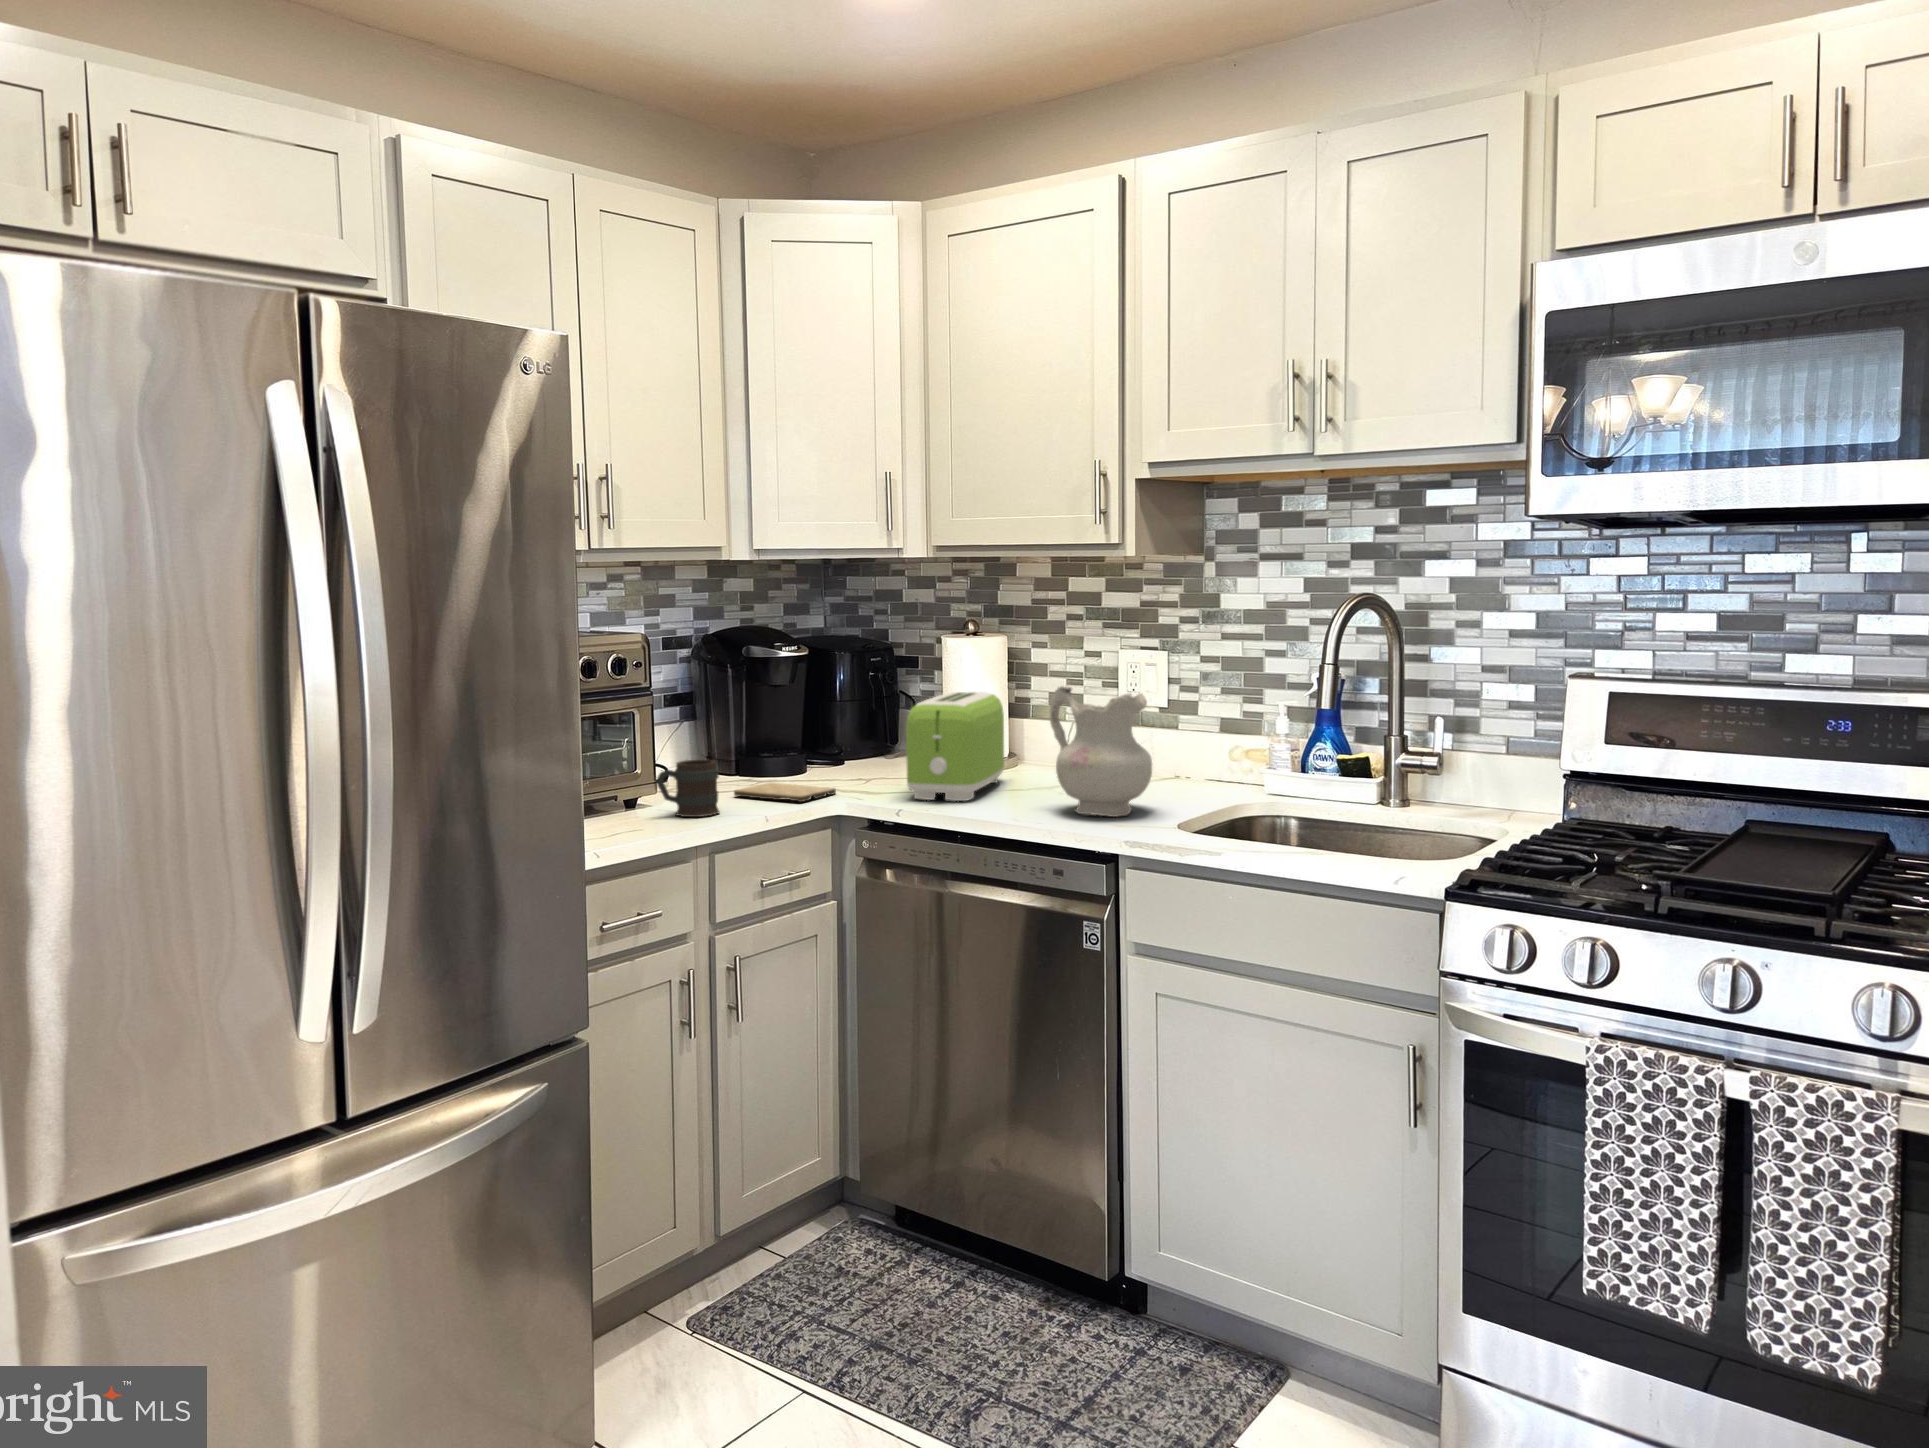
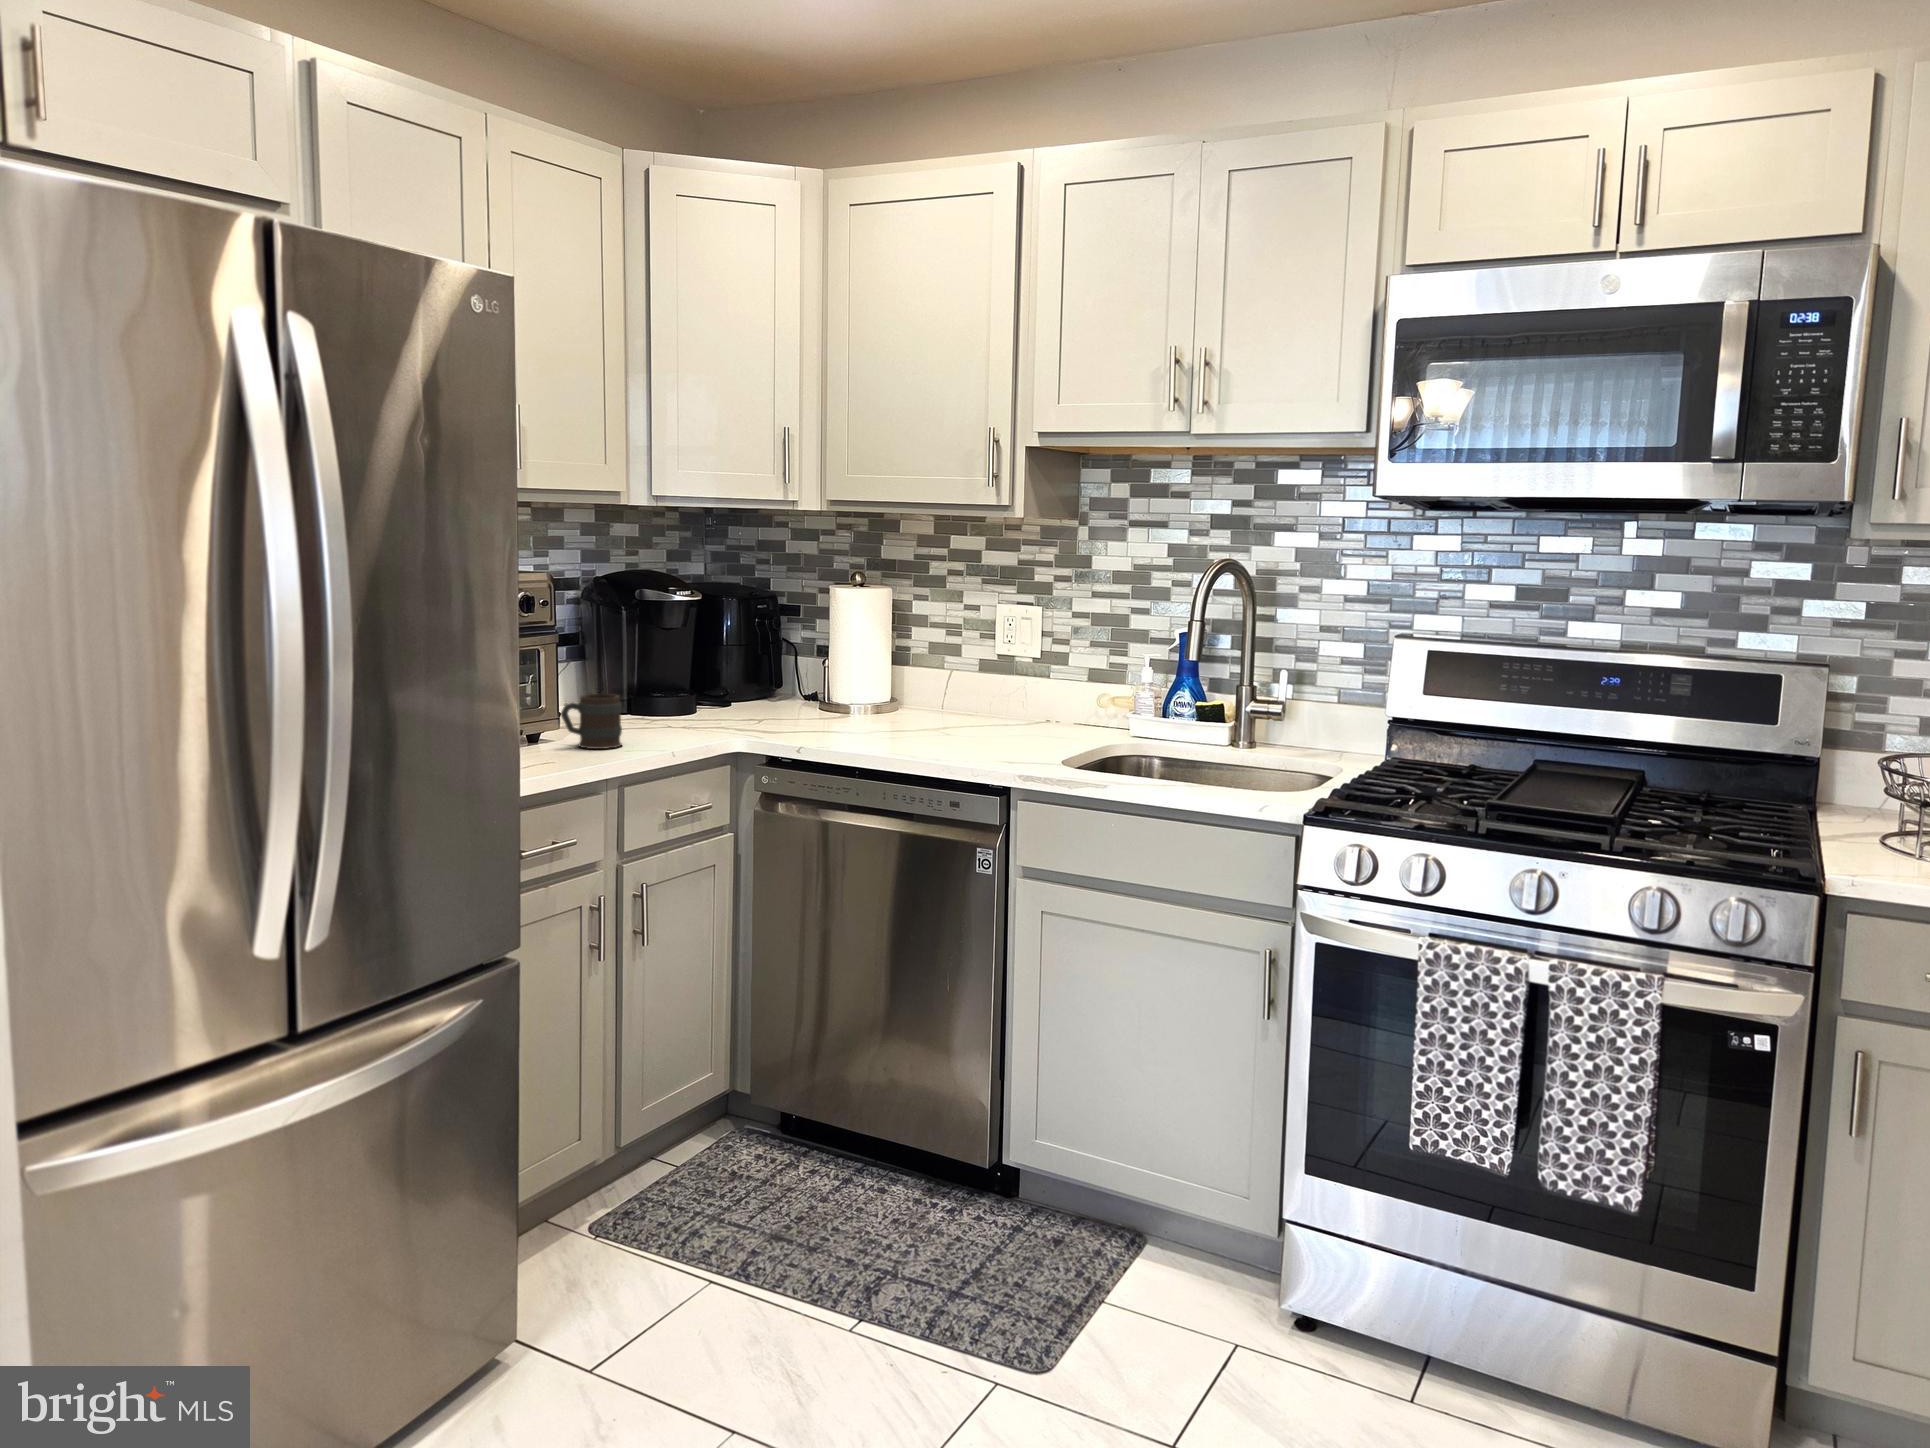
ceramic pitcher: present [1050,687,1152,817] -> none [942,633,1036,753]
toaster: present [906,692,1004,801] -> none [802,636,890,738]
cutting board: present [734,783,836,802] -> none [630,719,731,737]

